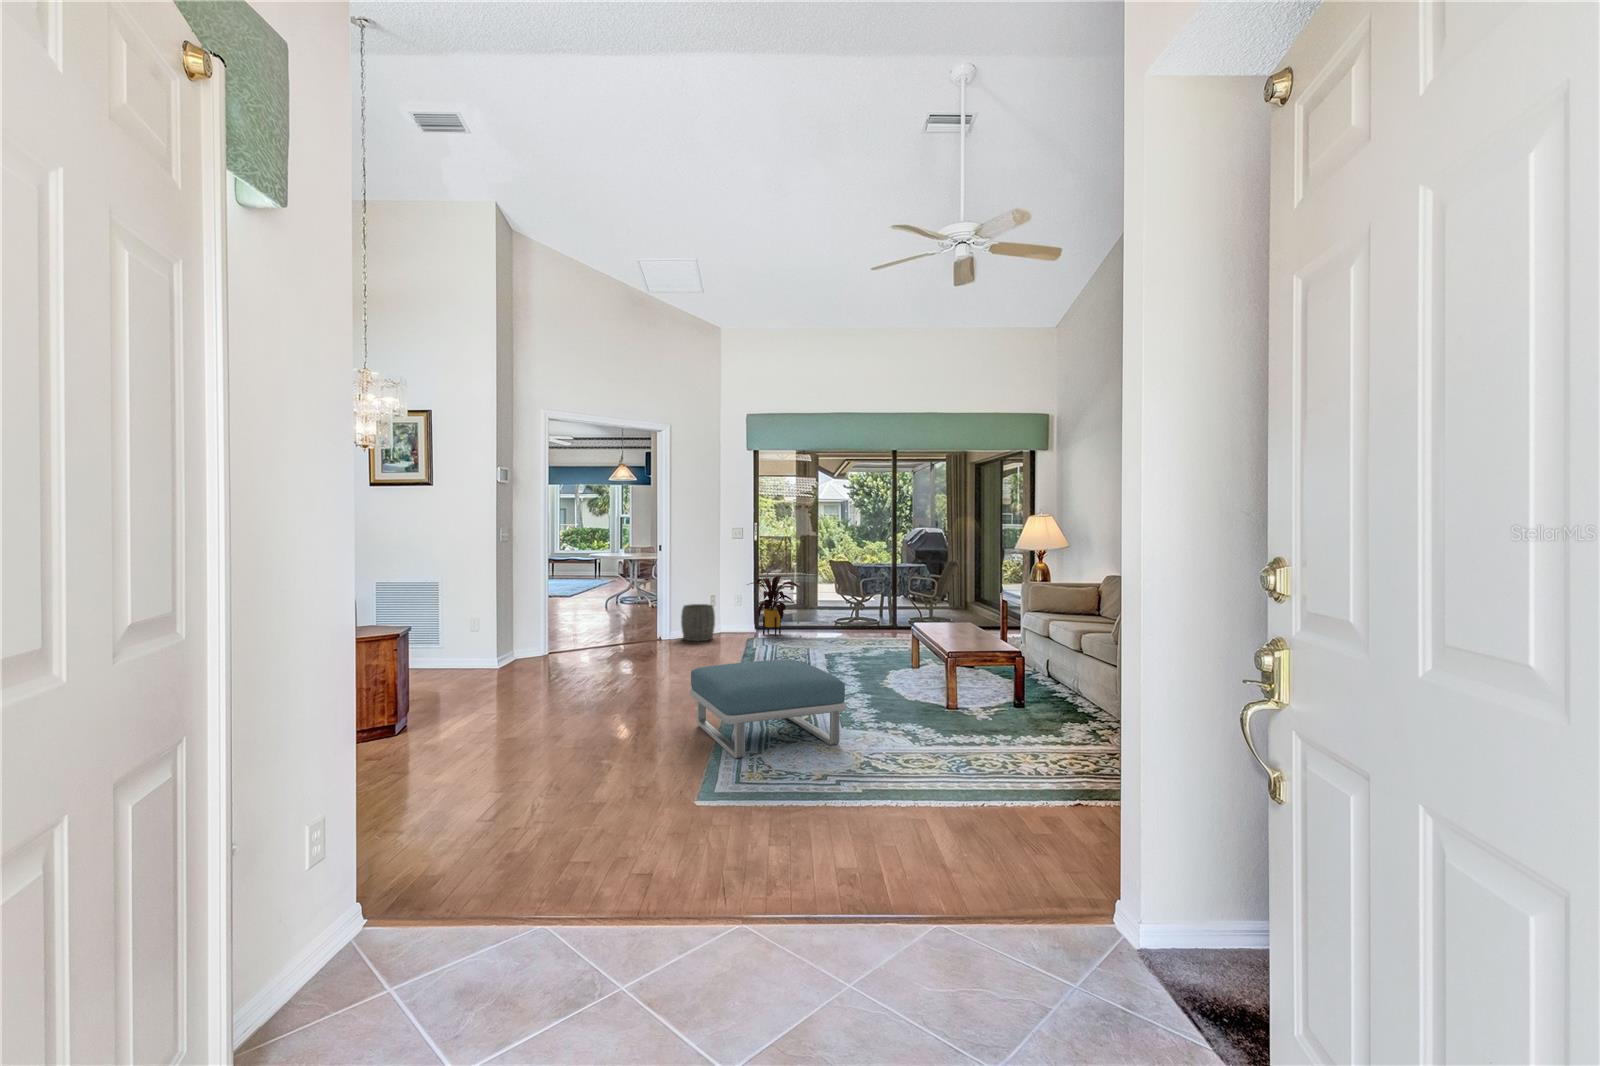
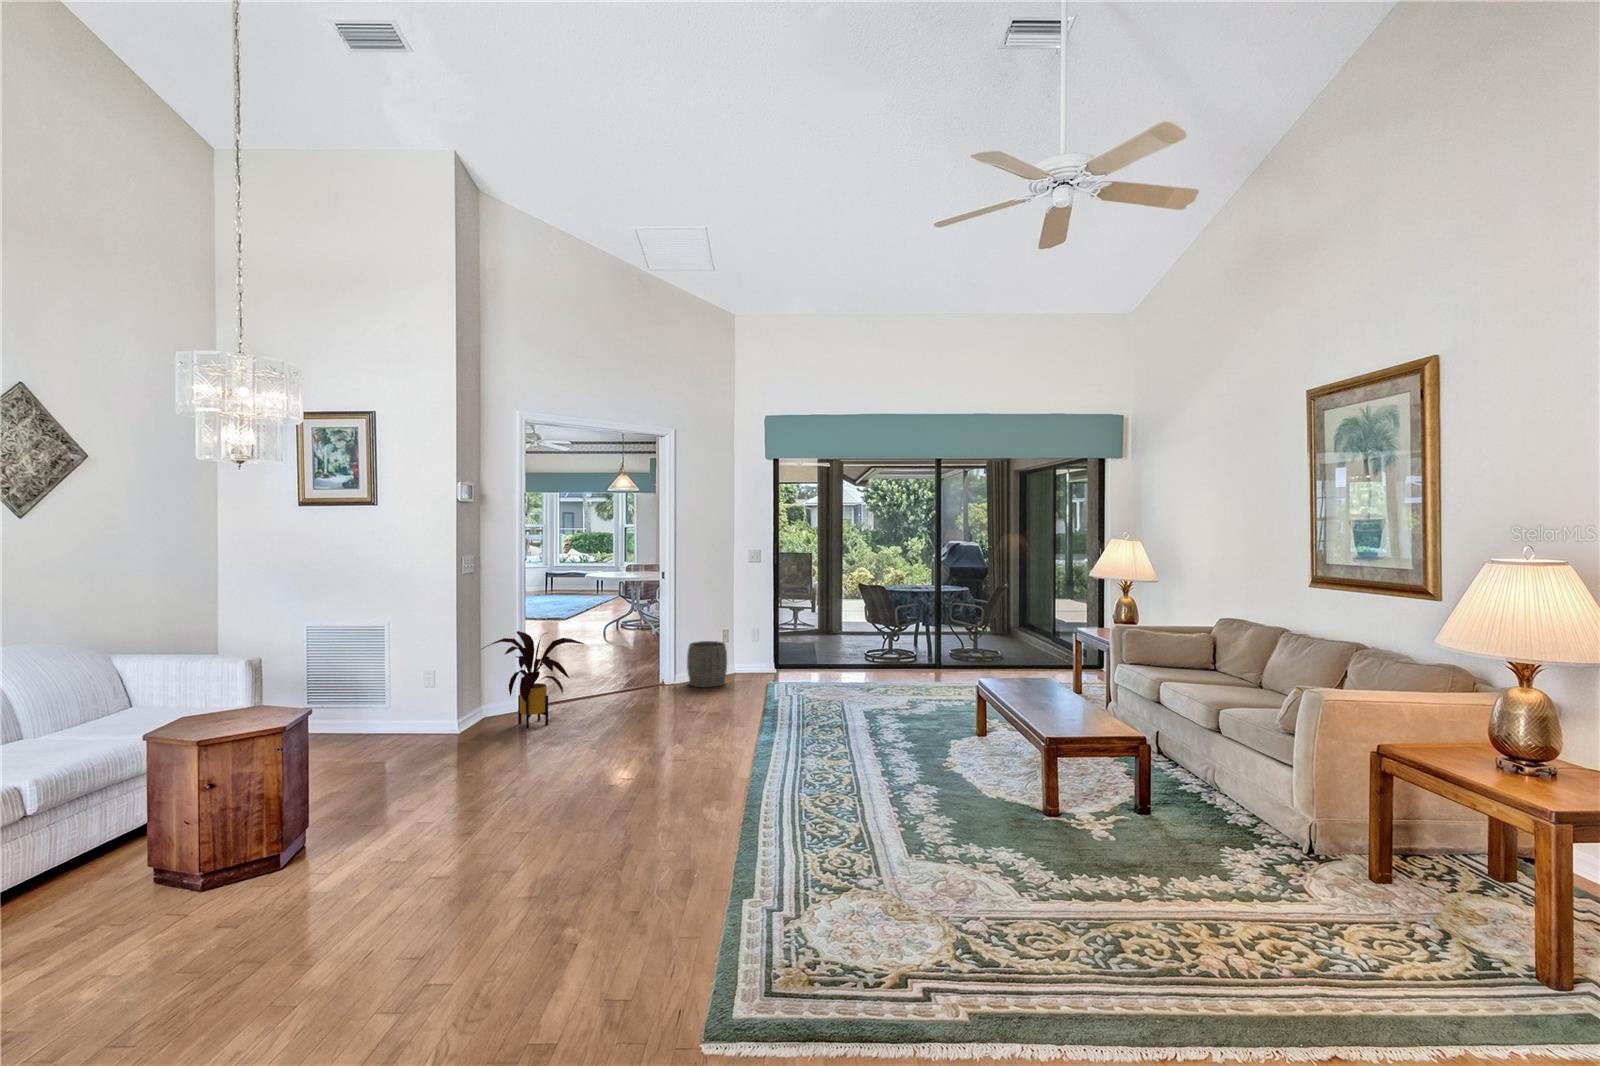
house plant: present [748,576,799,636] -> present [482,631,584,729]
footstool: present [690,660,846,758] -> none [698,754,922,929]

